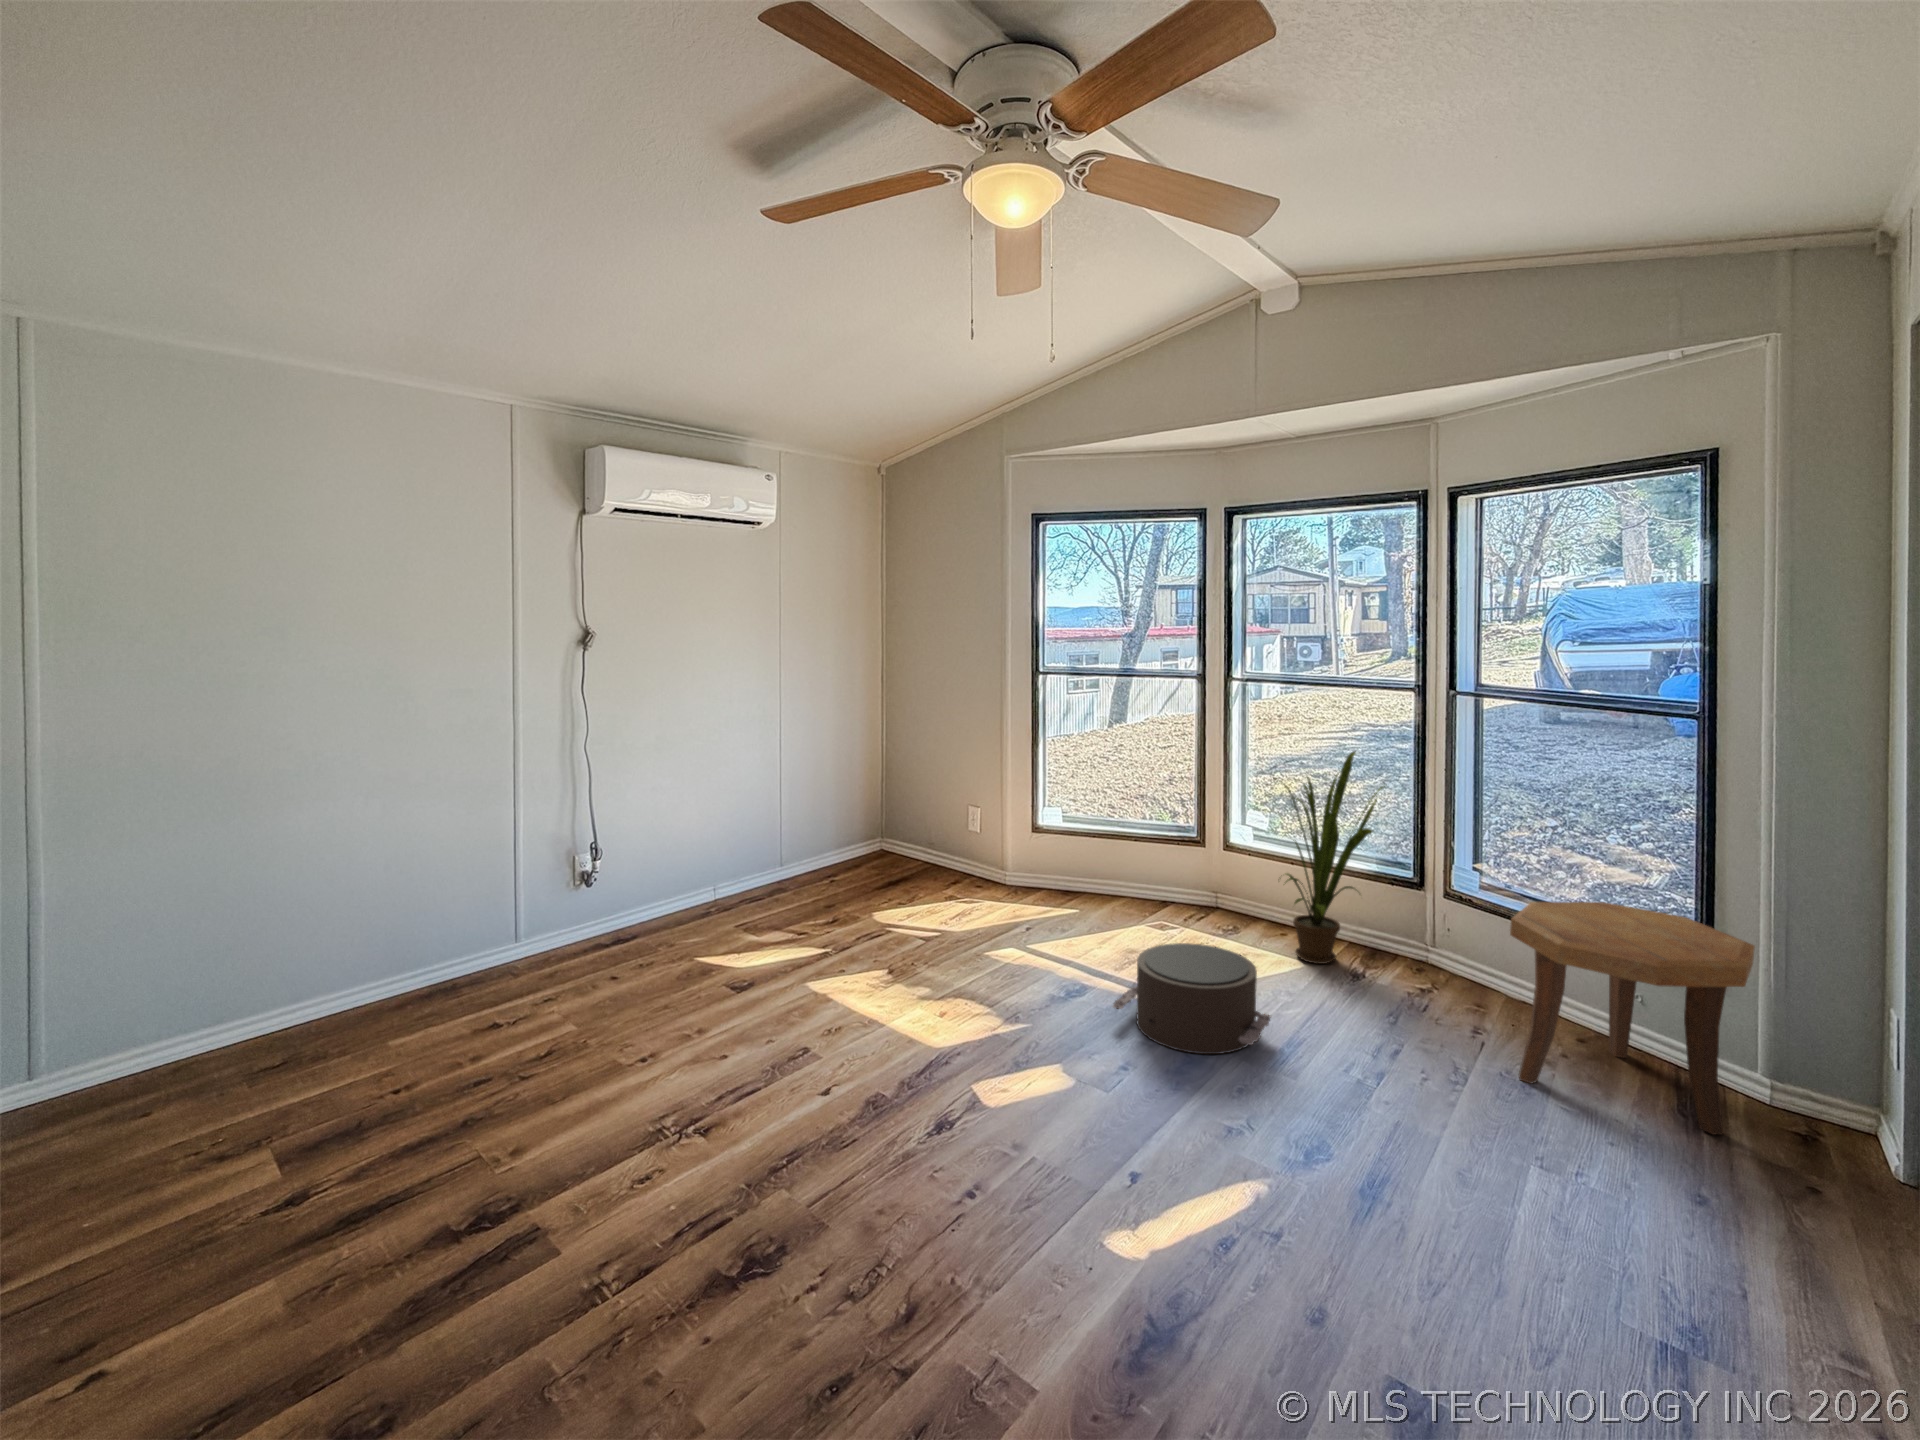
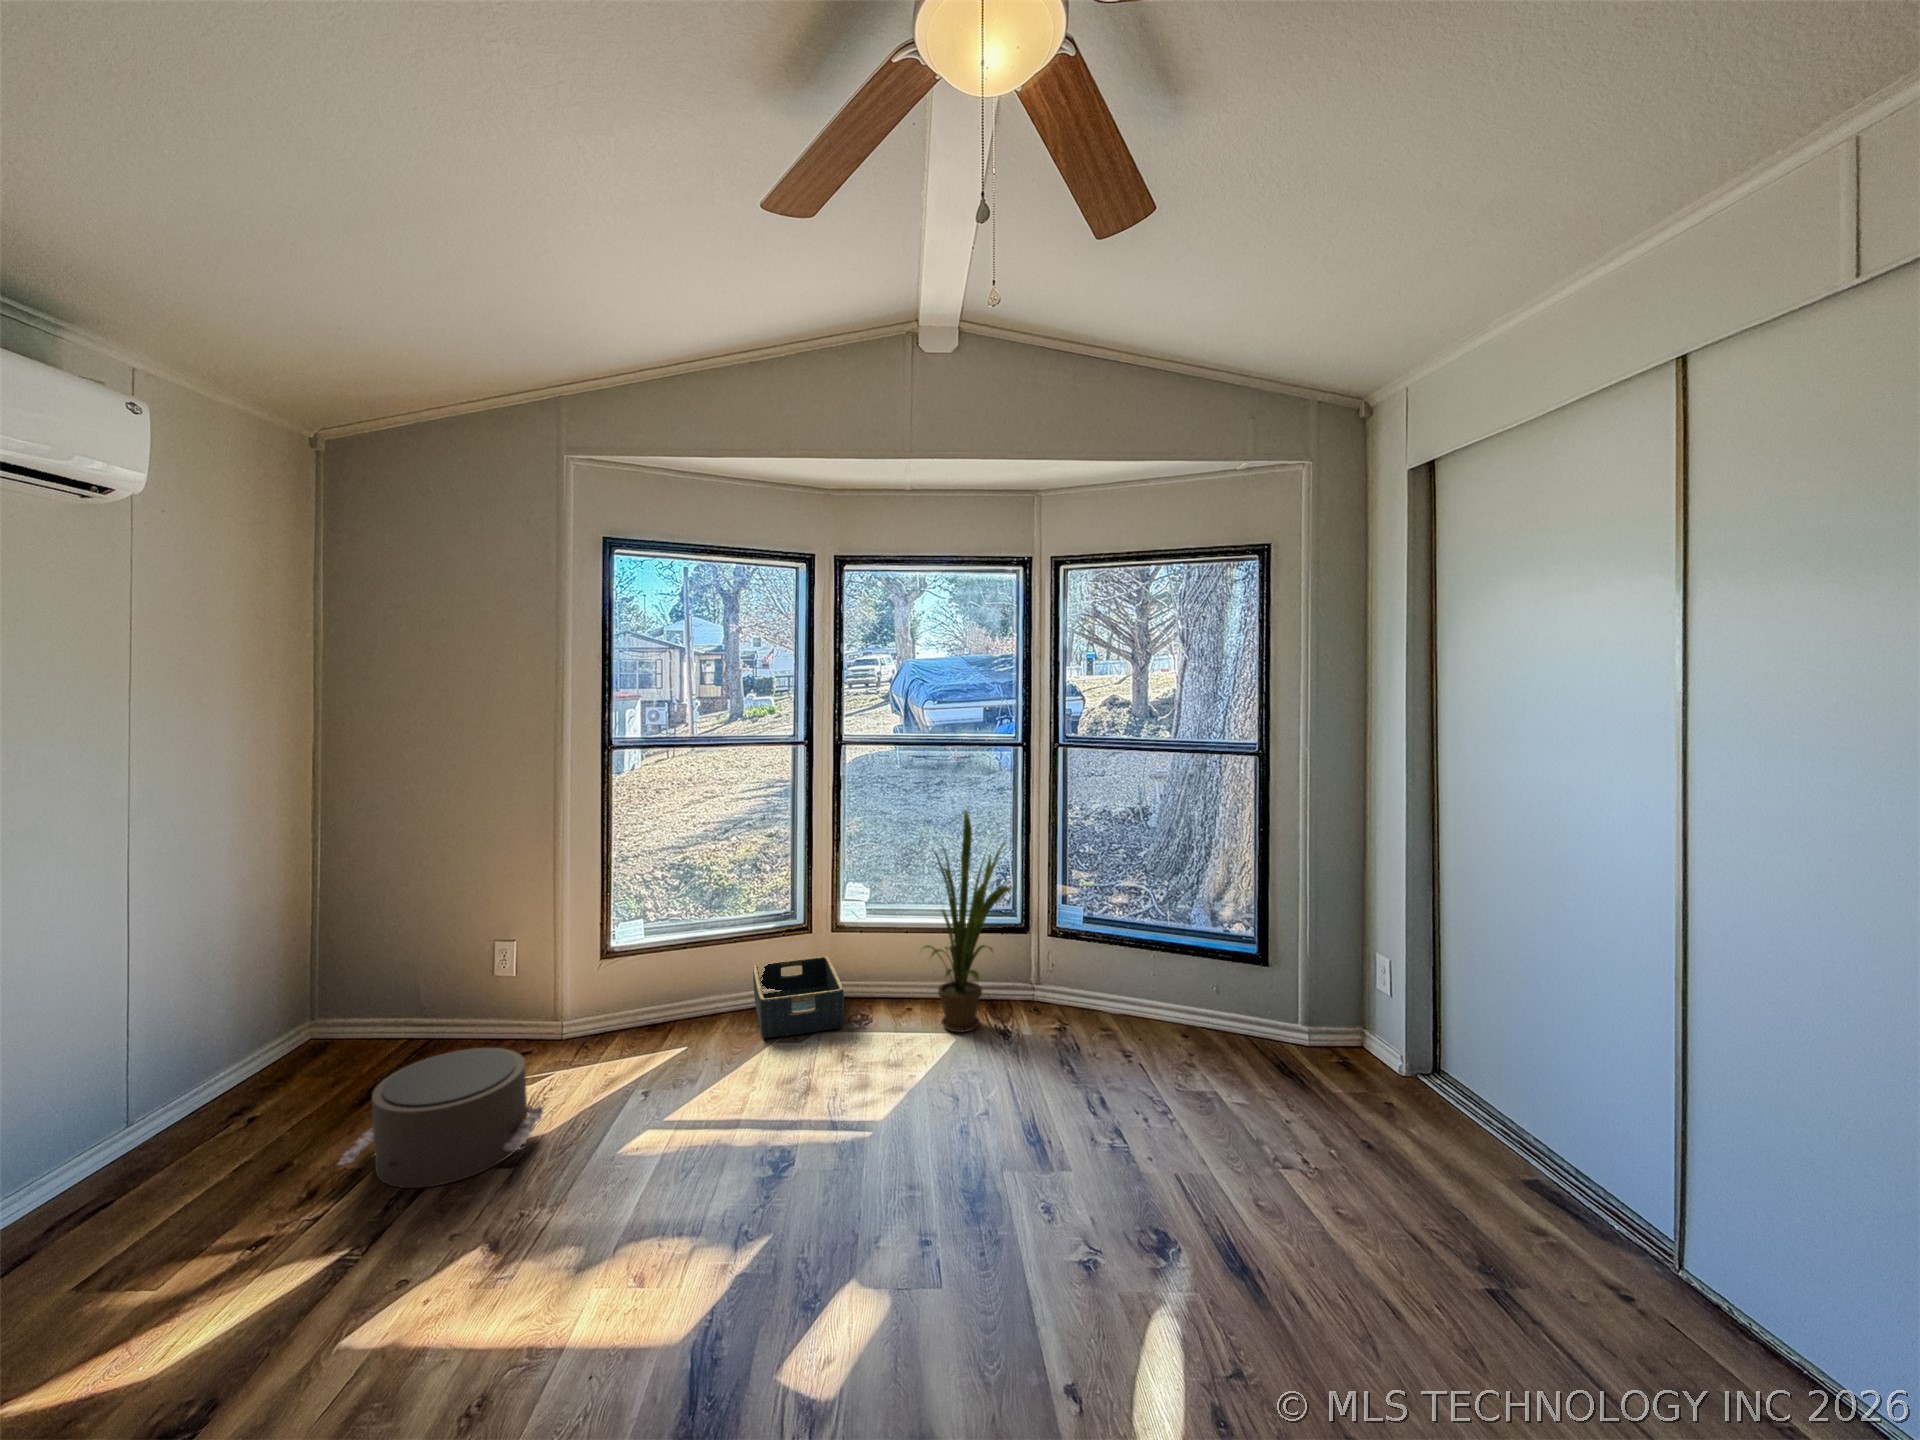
basket: none [1135,865,1222,929] -> present [753,956,844,1038]
side table: present [1510,902,1755,1134] -> none [1163,918,1330,1091]
pouf: present [1113,943,1271,1054] -> present [338,1048,544,1188]

